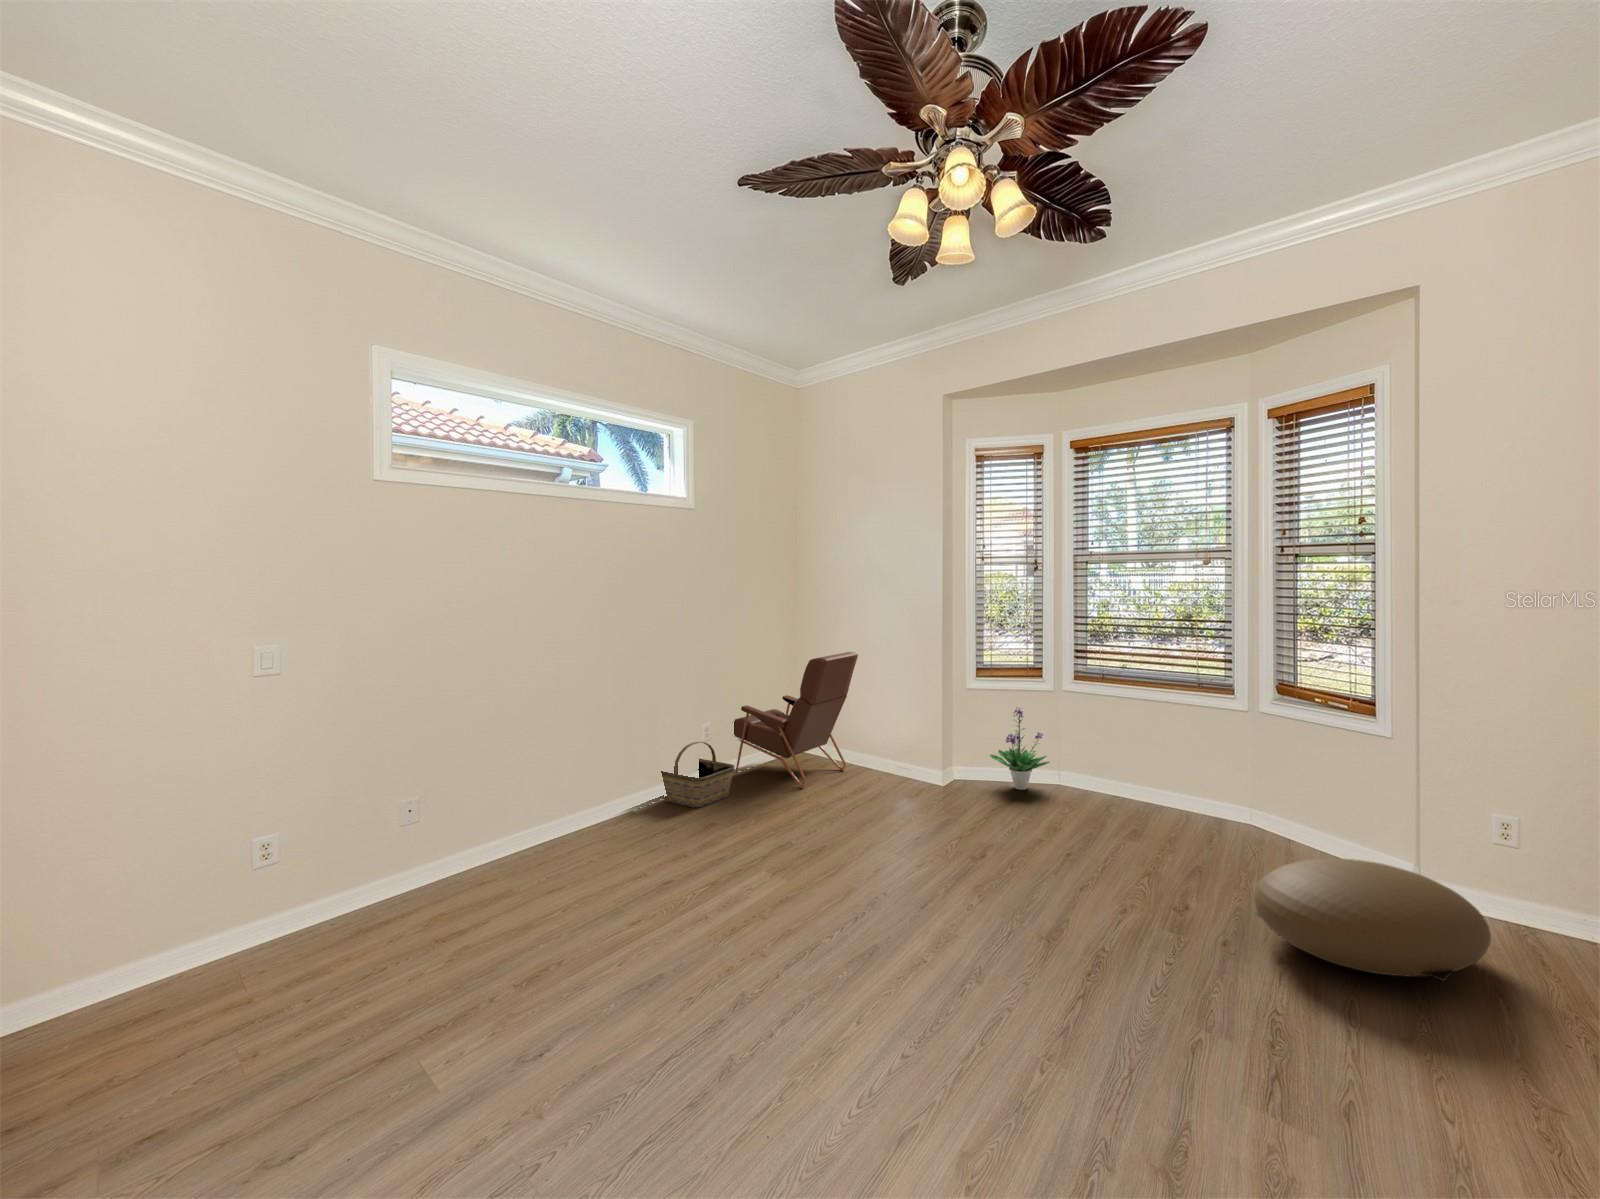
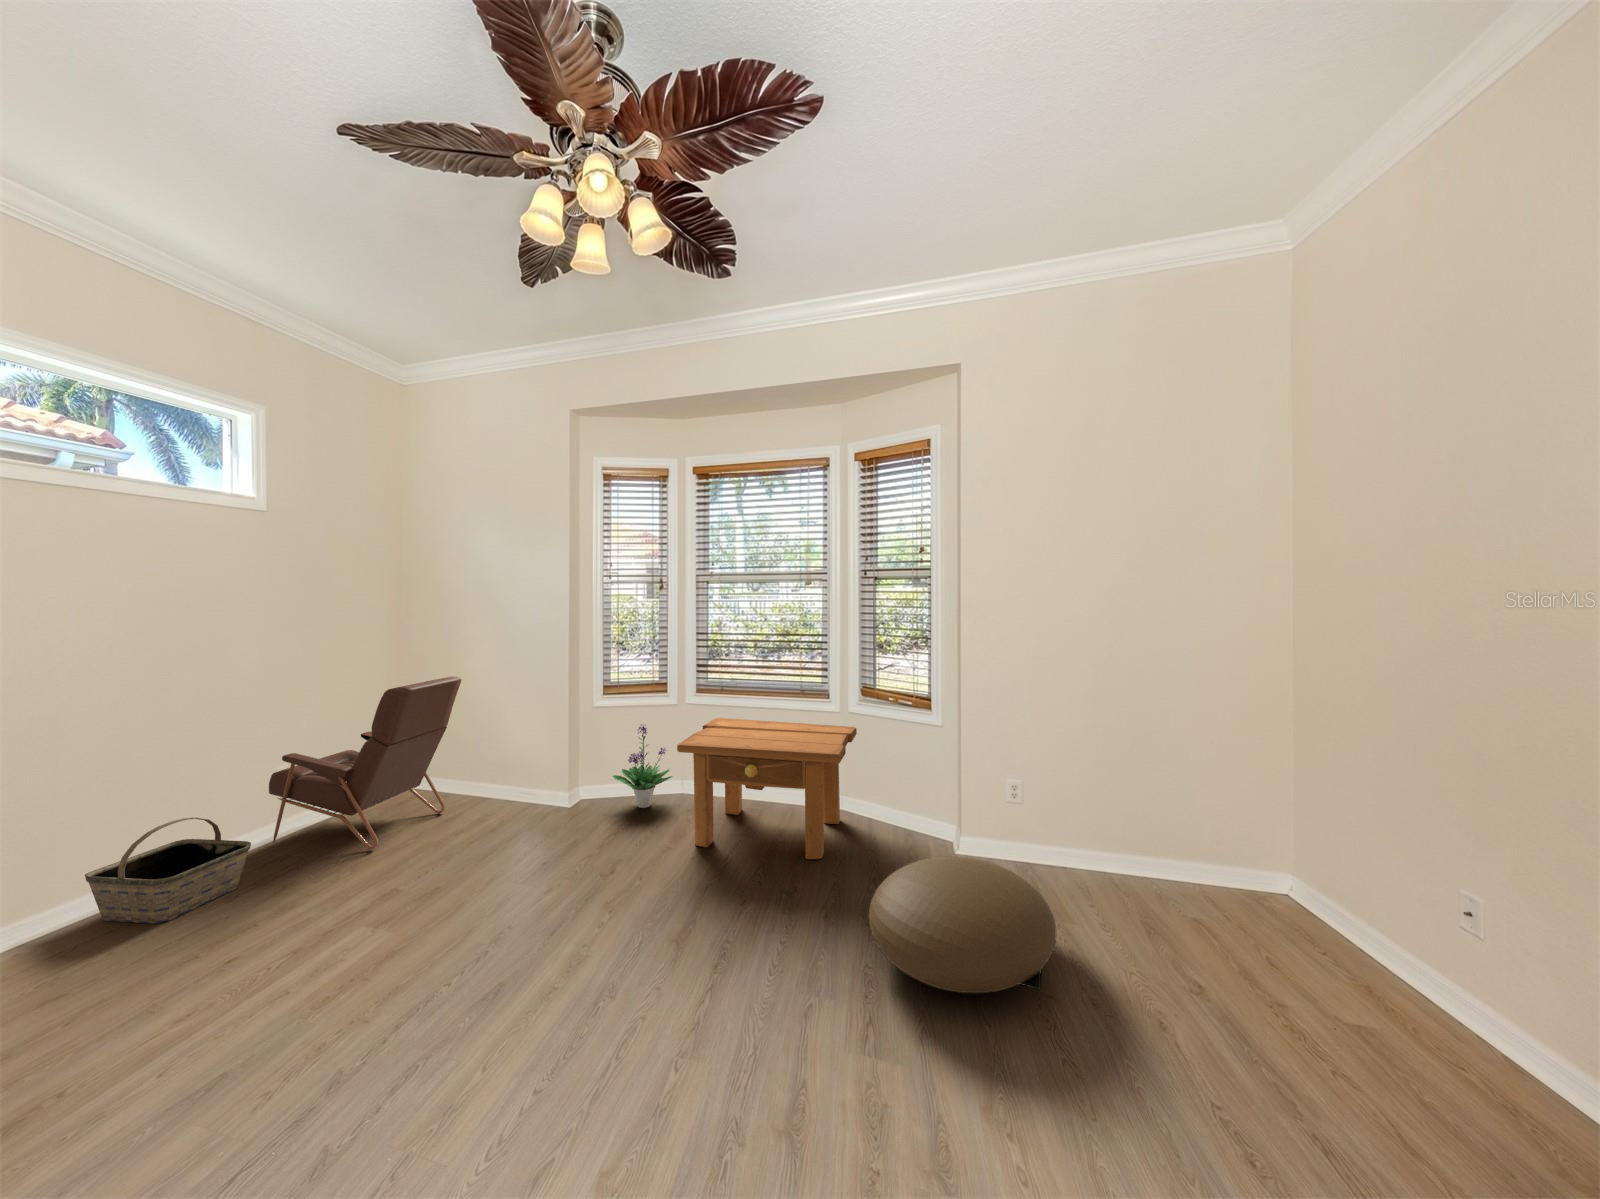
side table: none [1056,707,1268,856] -> present [677,718,857,859]

